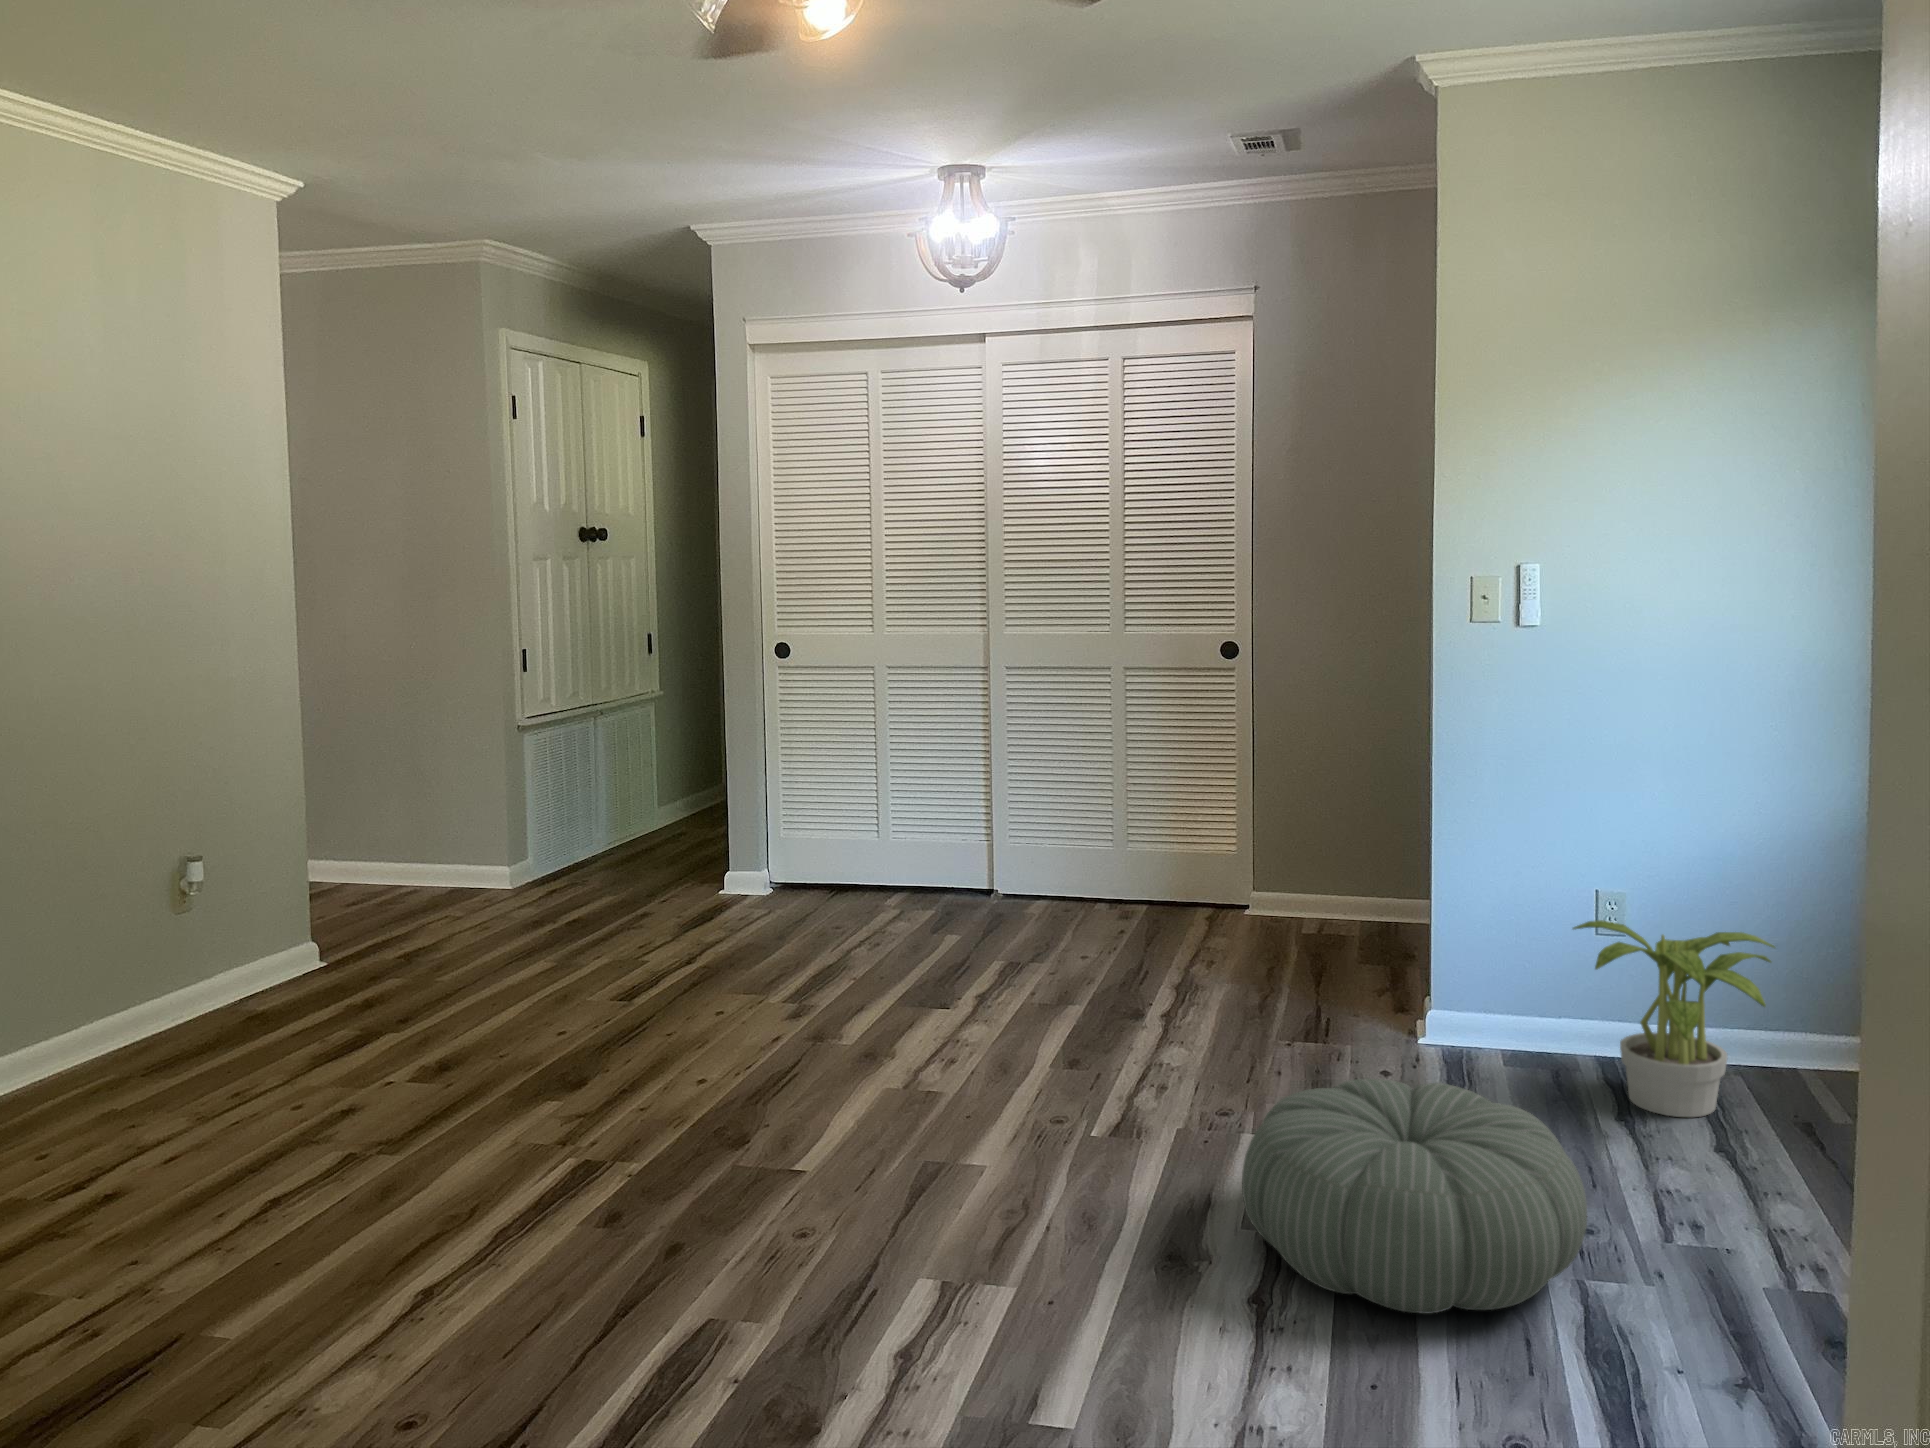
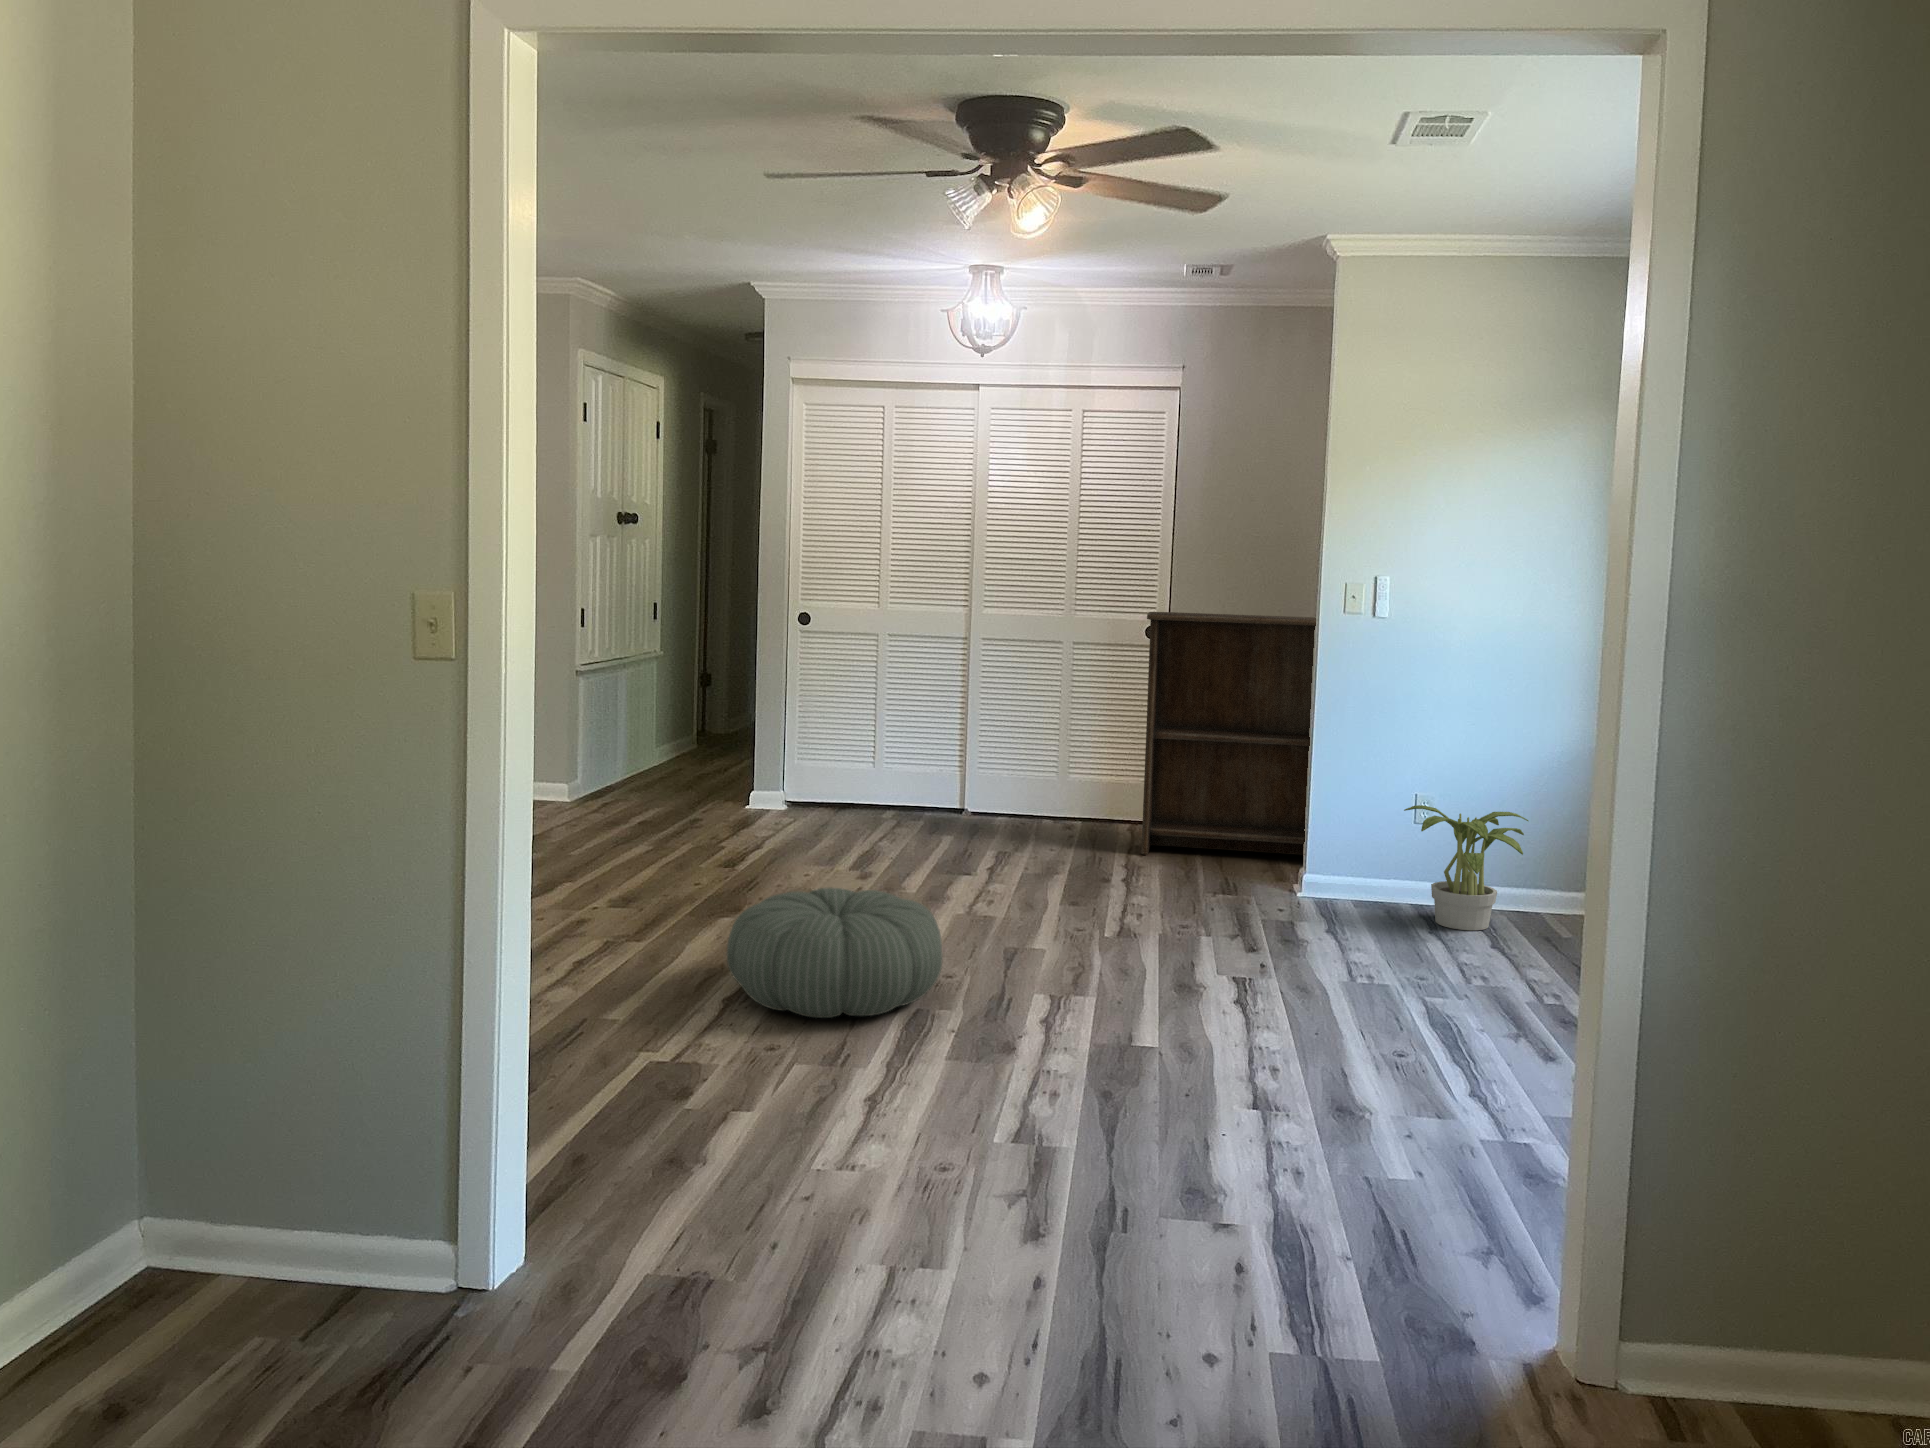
bookshelf: none [1202,625,1487,982] -> present [1141,612,1316,854]
pouf: present [1242,1079,1587,1314] -> present [727,888,942,1018]

